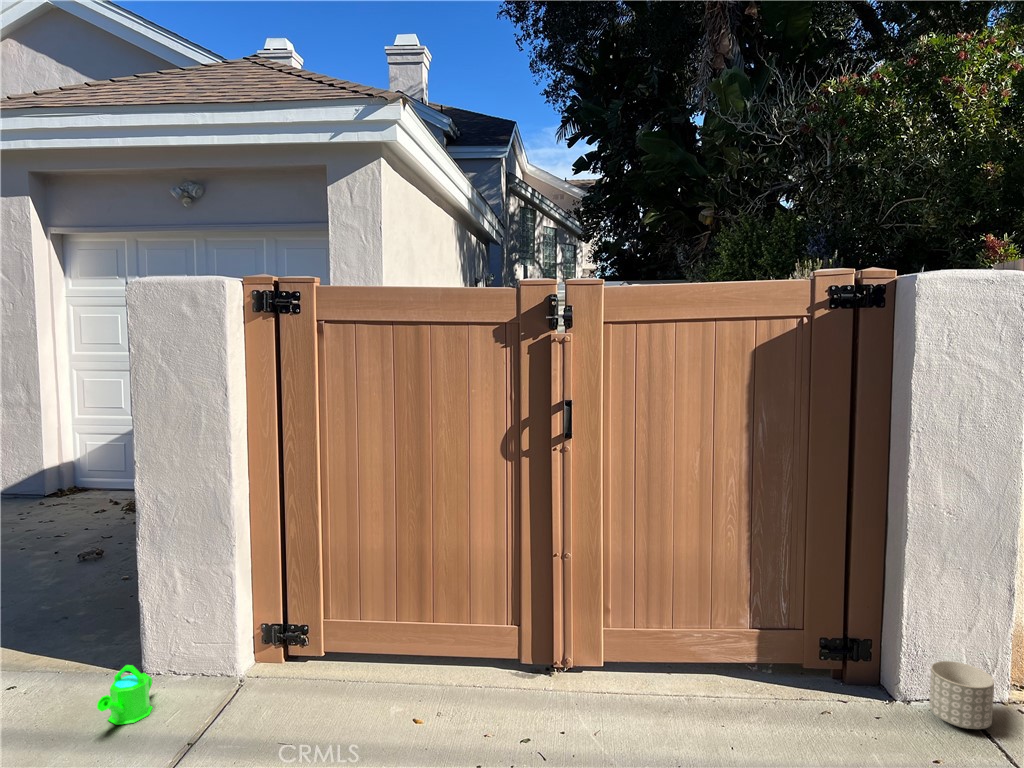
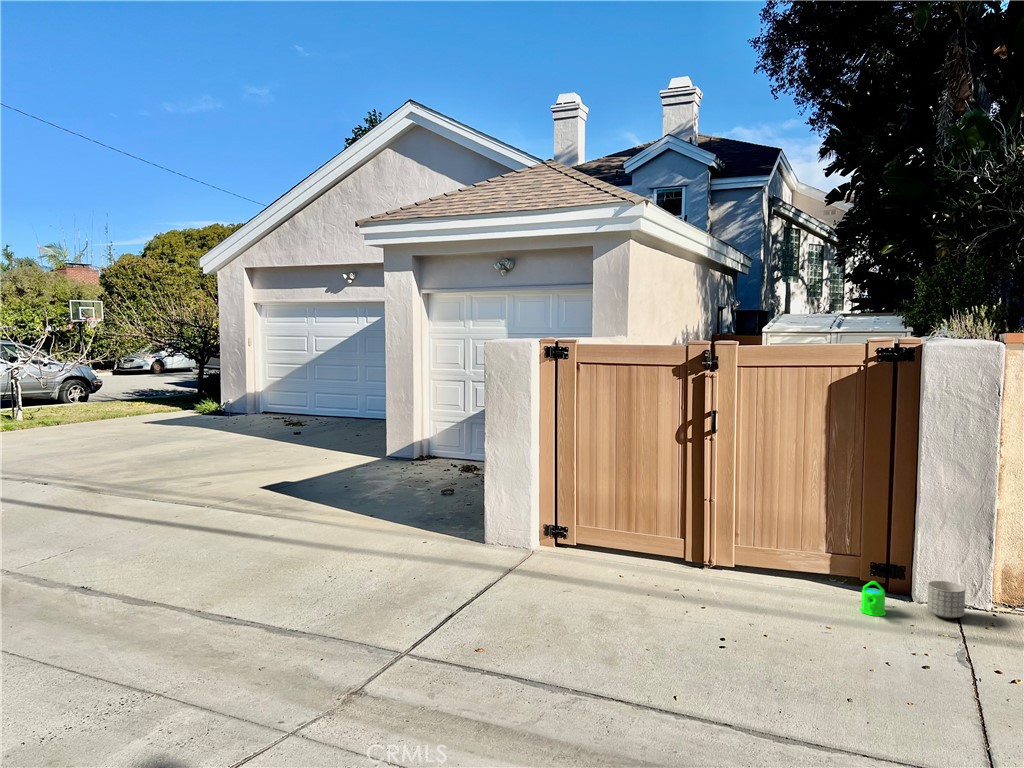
watering can: present [97,665,153,725] -> present [860,581,886,616]

